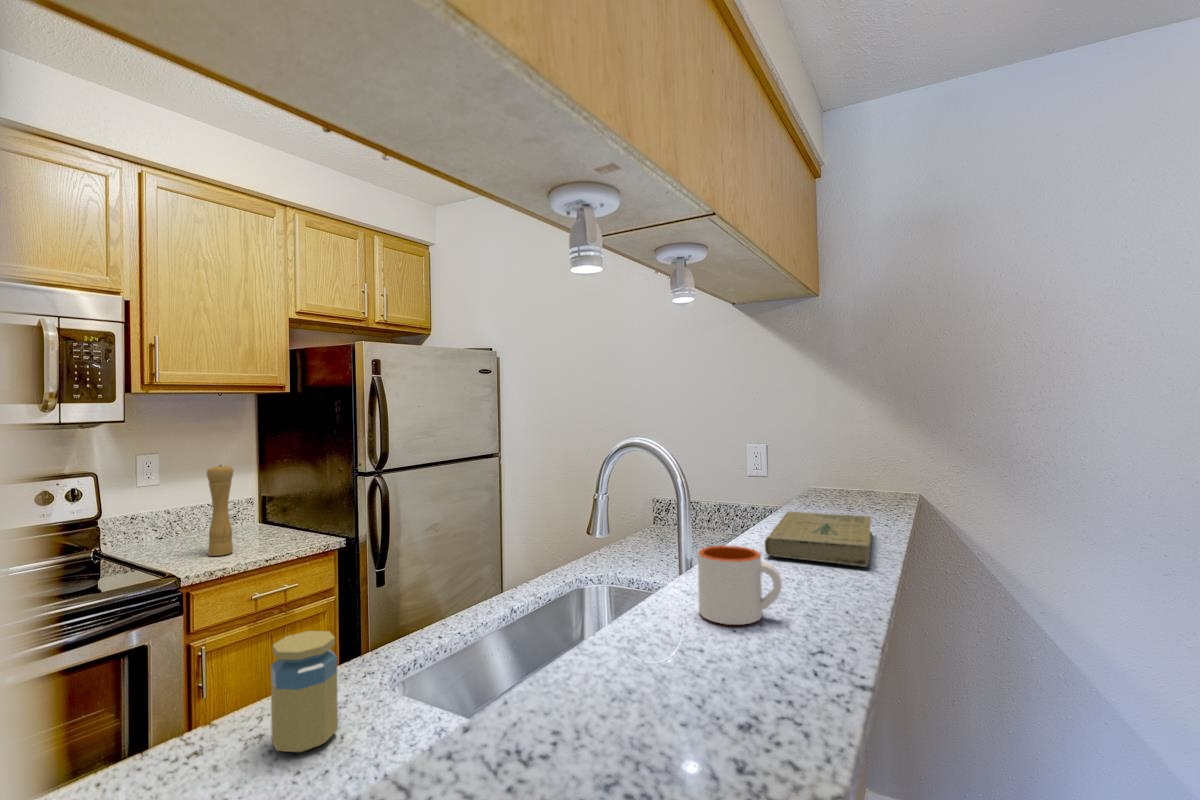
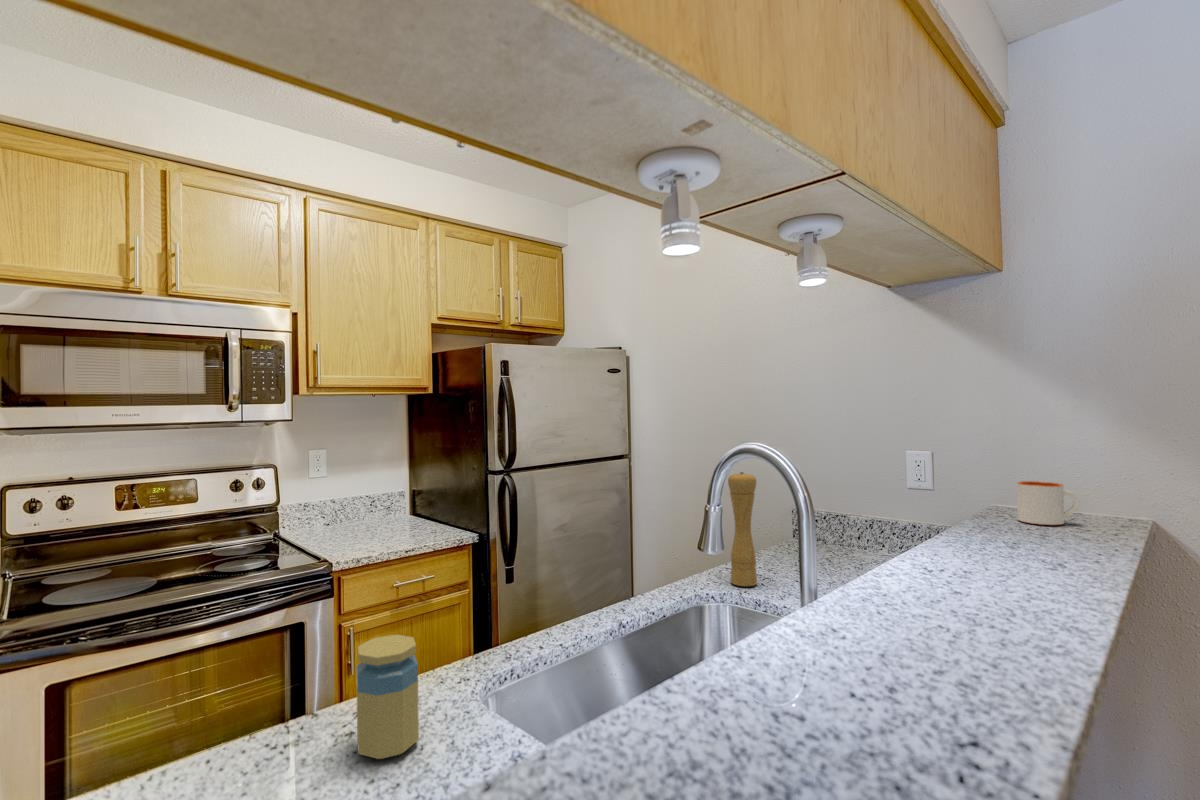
pepper mill: present [207,465,233,556] -> present [728,472,757,586]
book: present [765,511,872,567] -> none [916,537,1077,622]
mug: present [698,545,782,625] -> present [1017,481,1079,525]

